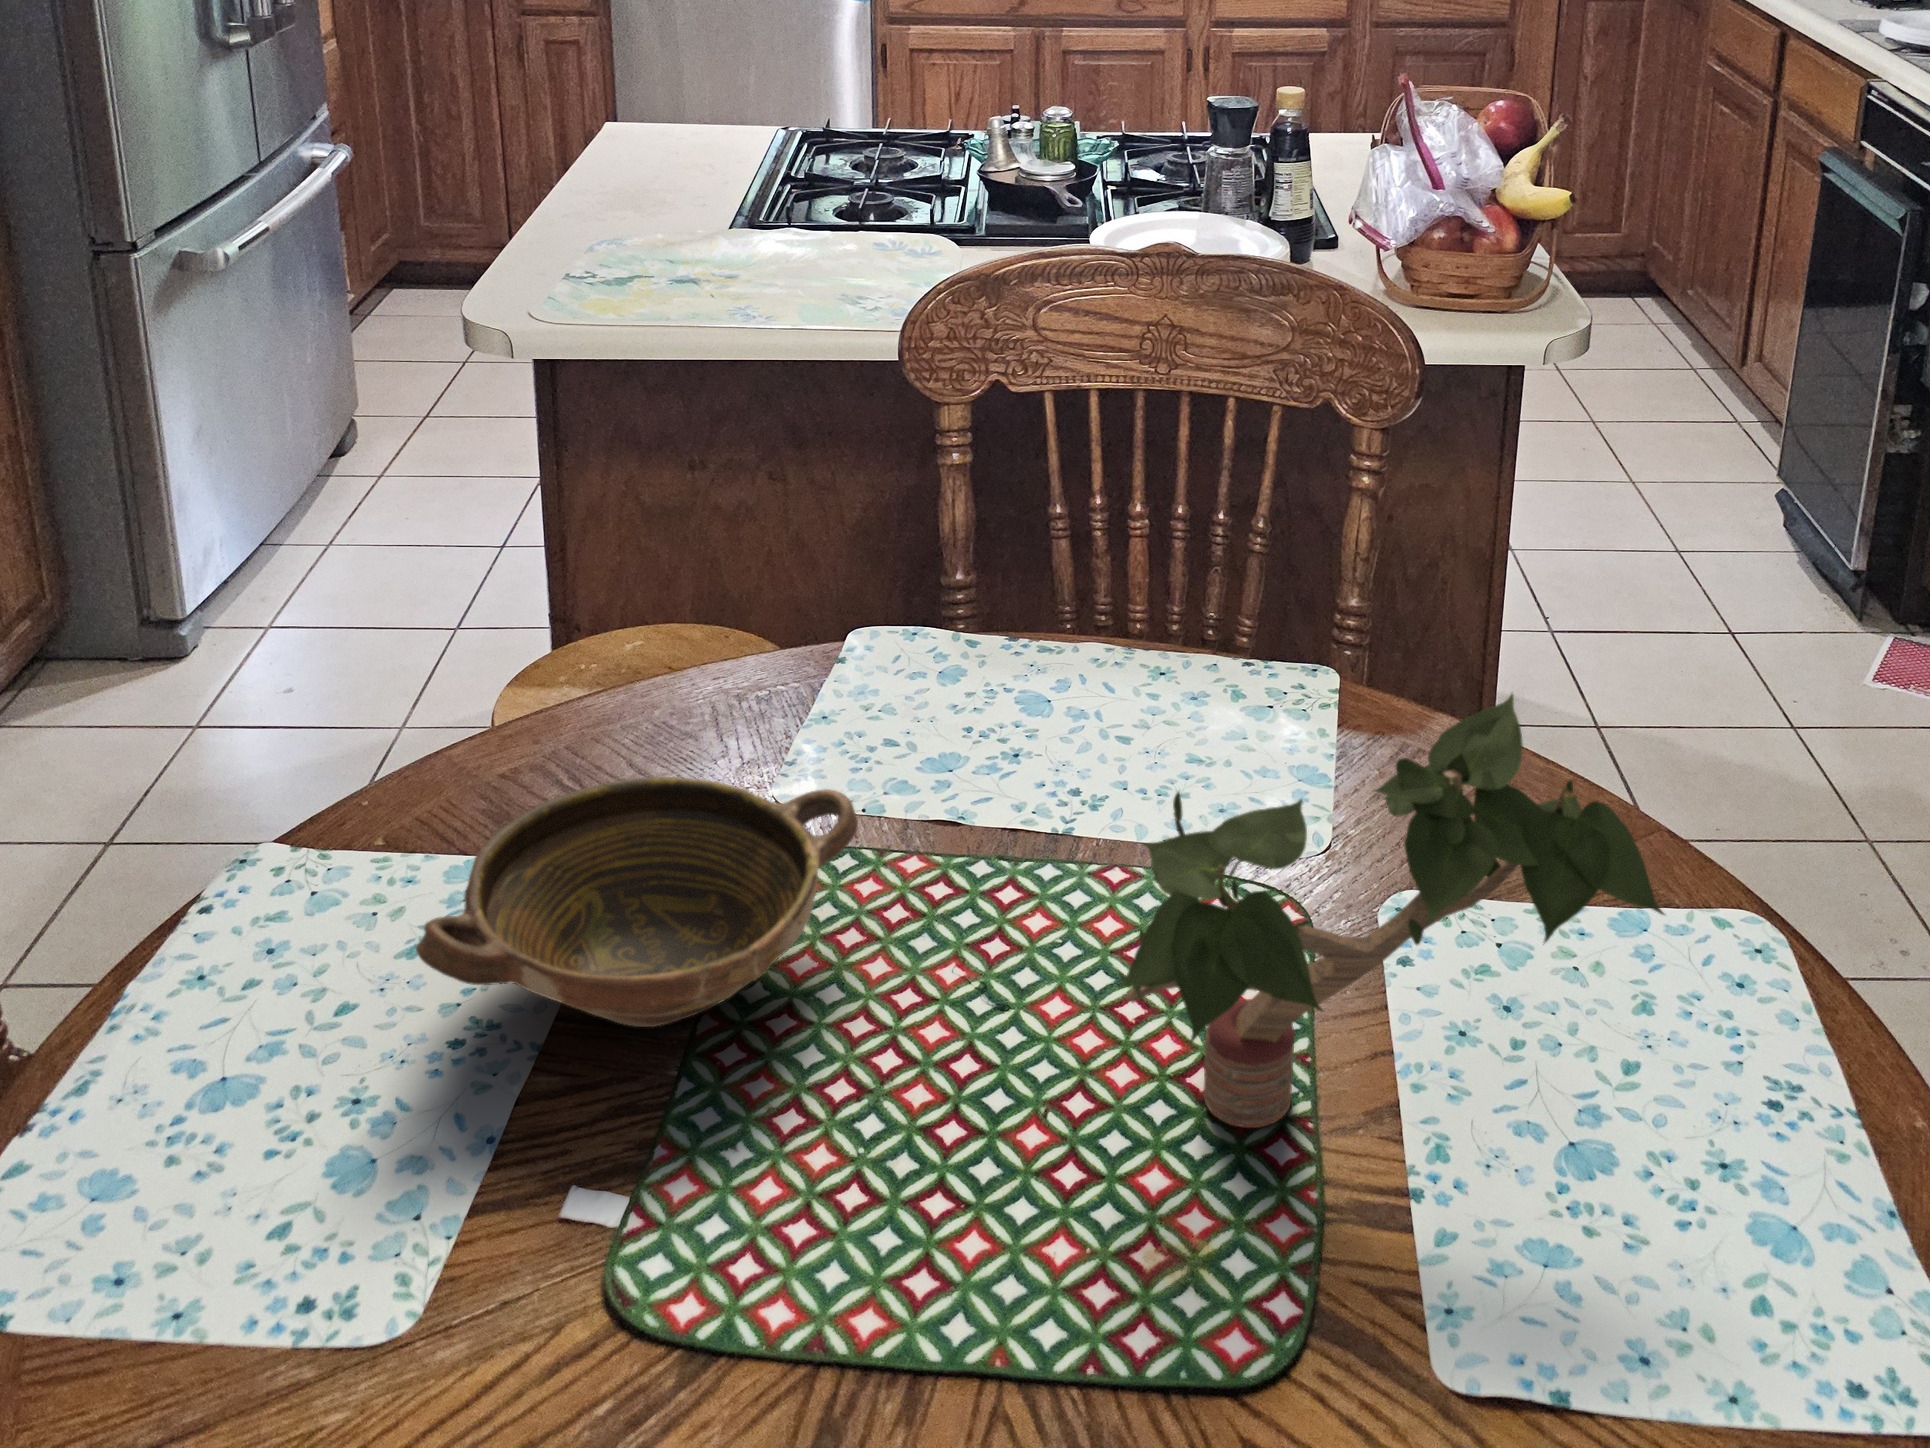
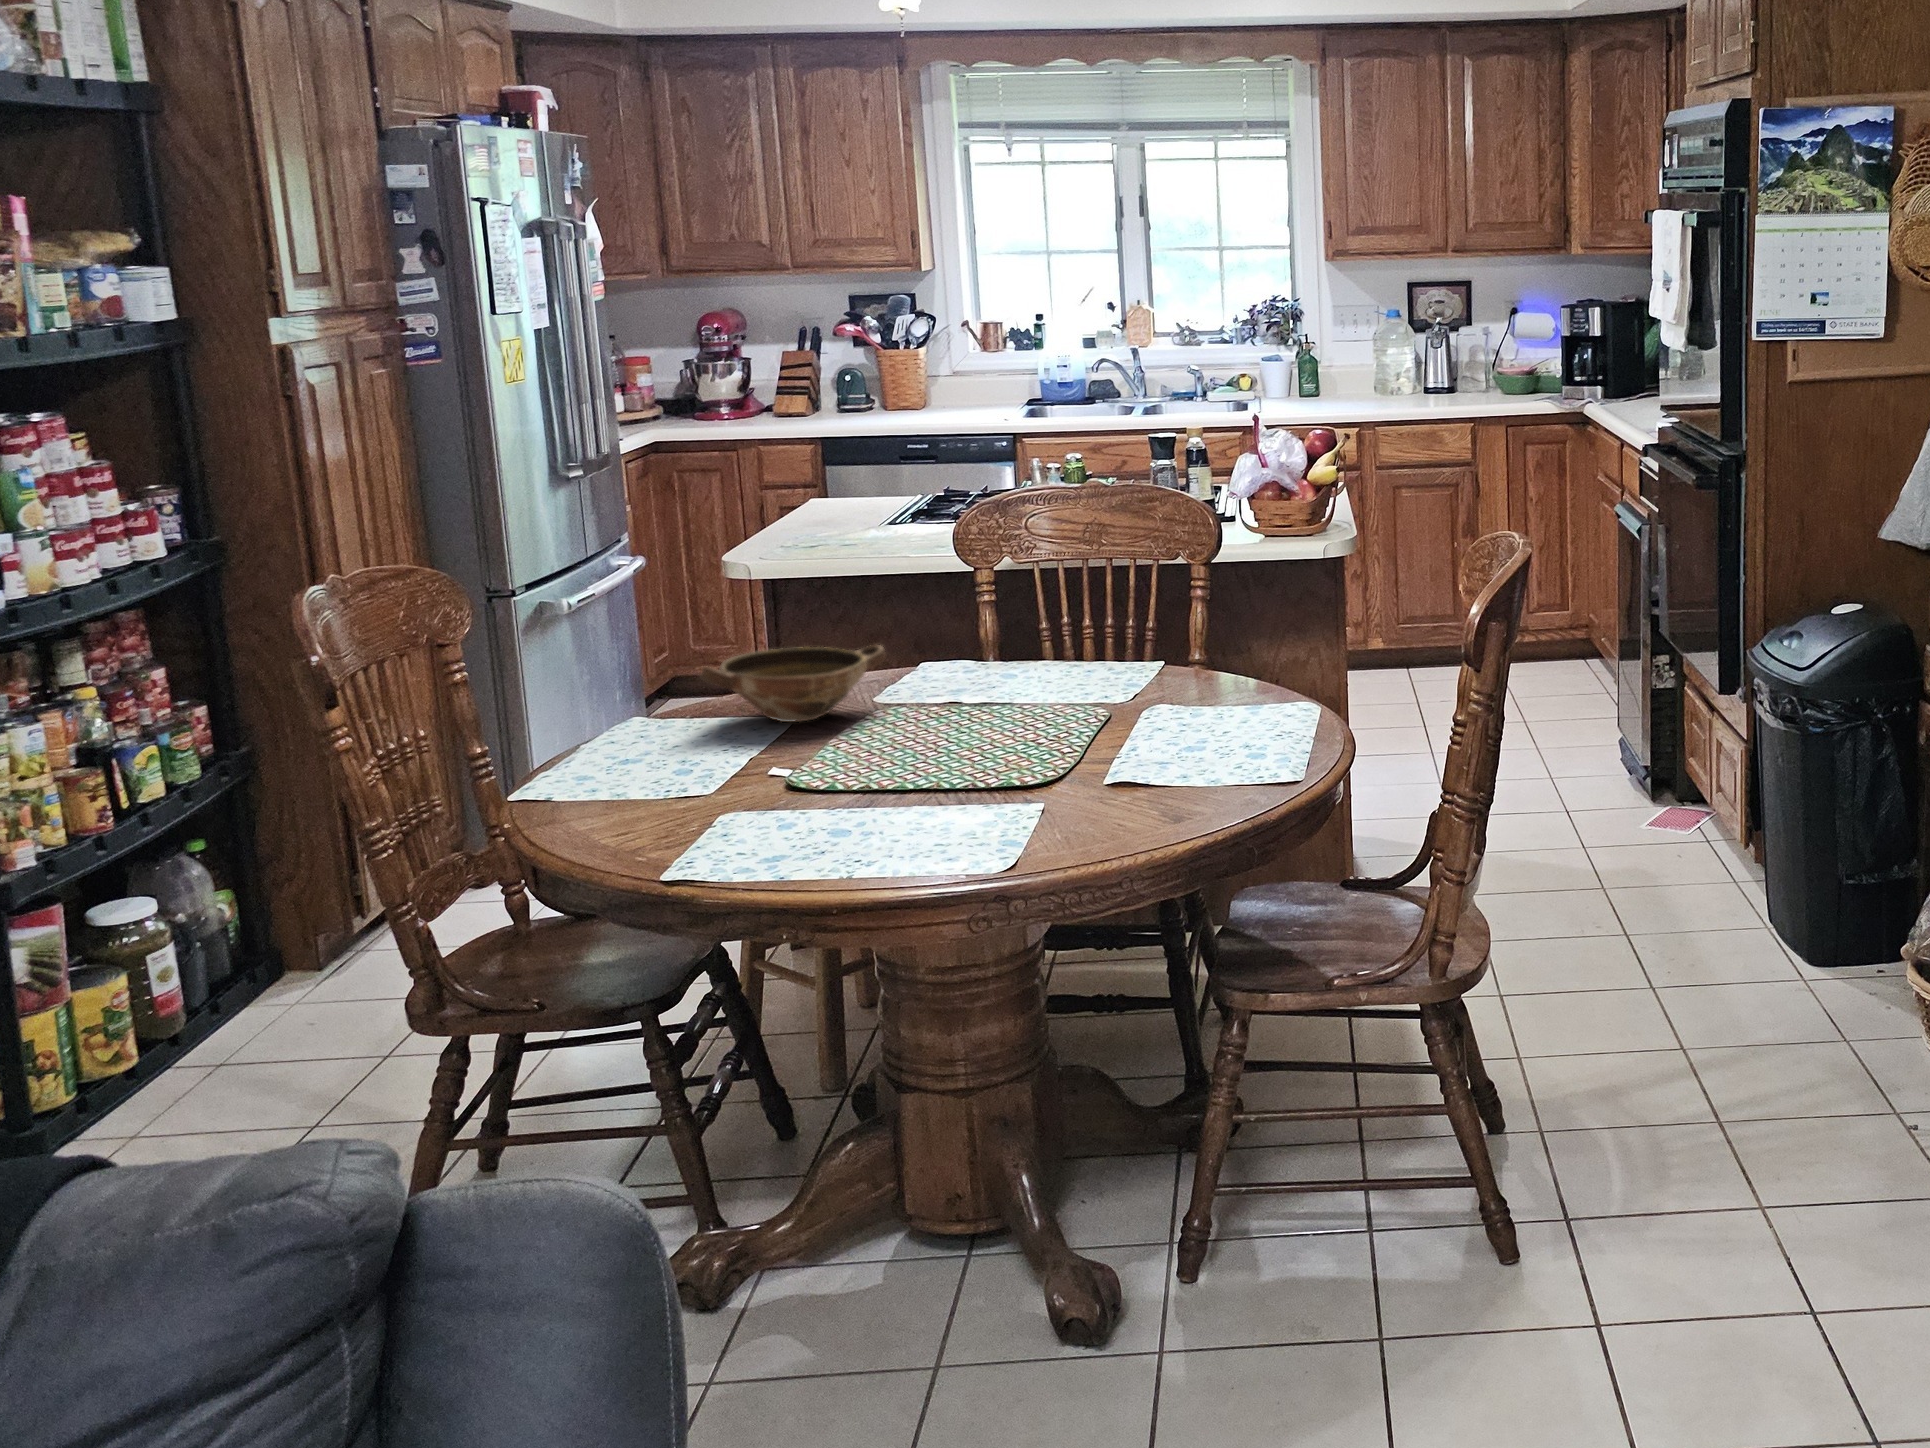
potted plant: present [1118,694,1664,1128] -> none [954,546,1201,729]

